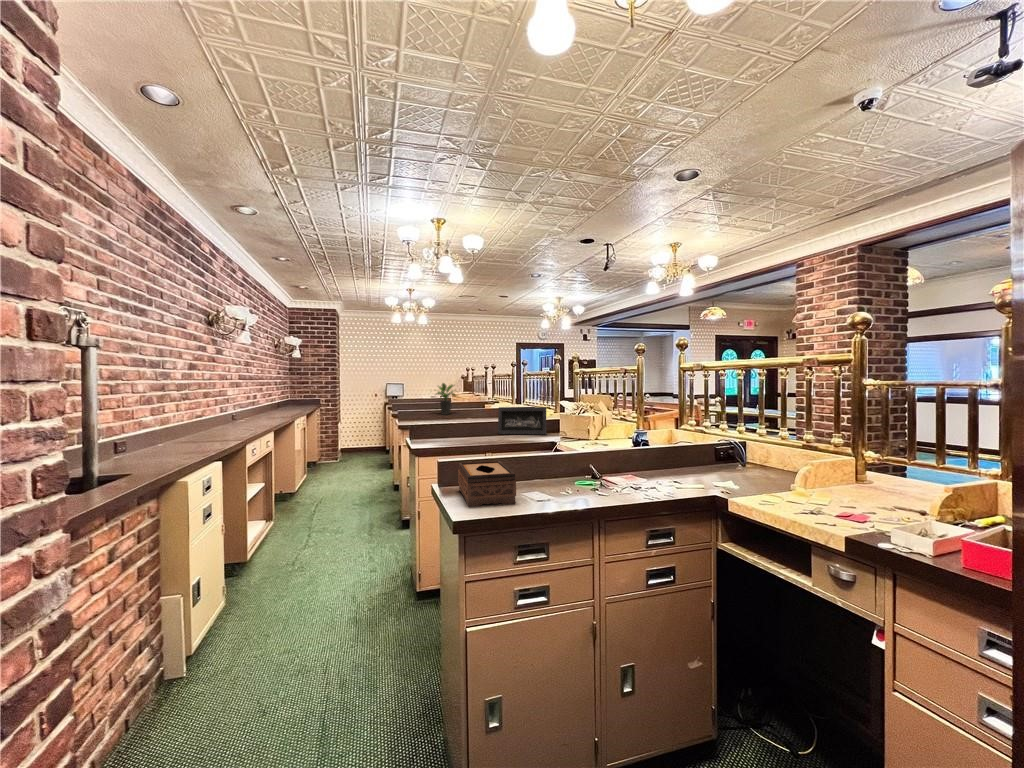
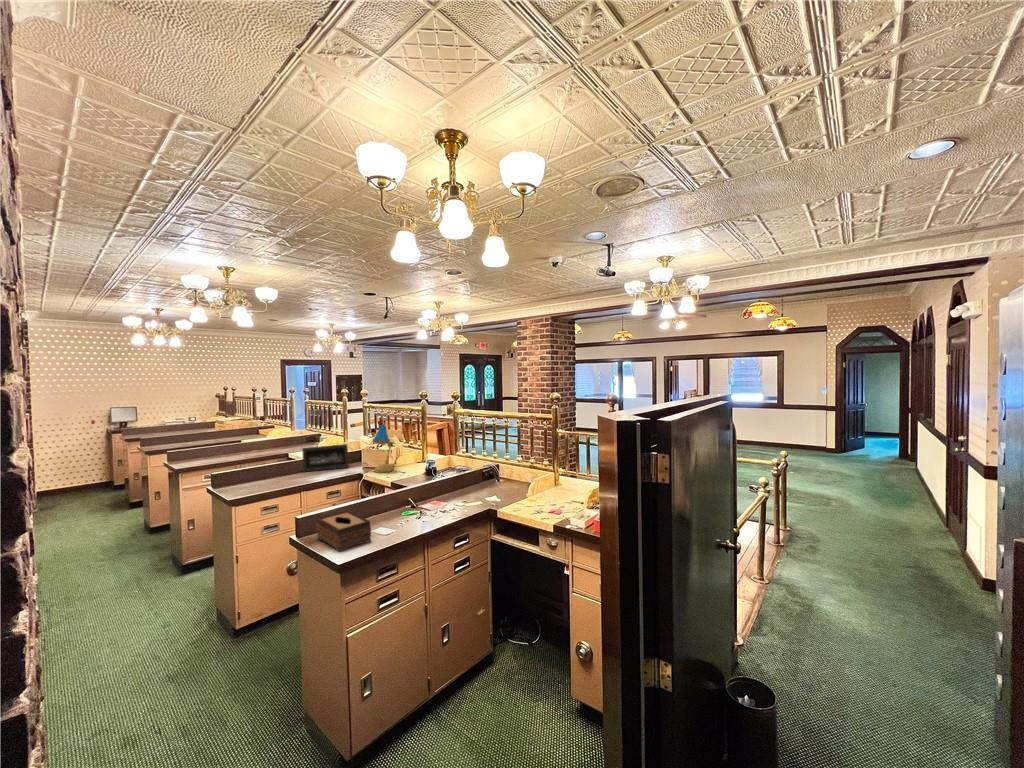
desk lamp: none [570,382,599,443] -> present [372,425,394,472]
potted plant: present [437,383,455,415] -> none [203,419,239,451]

